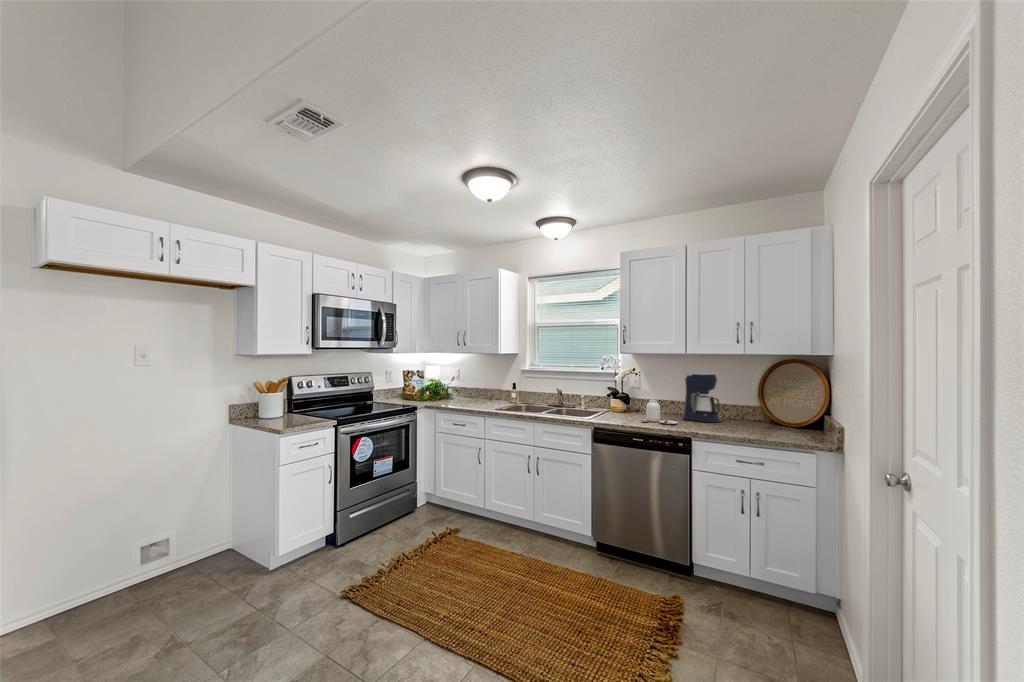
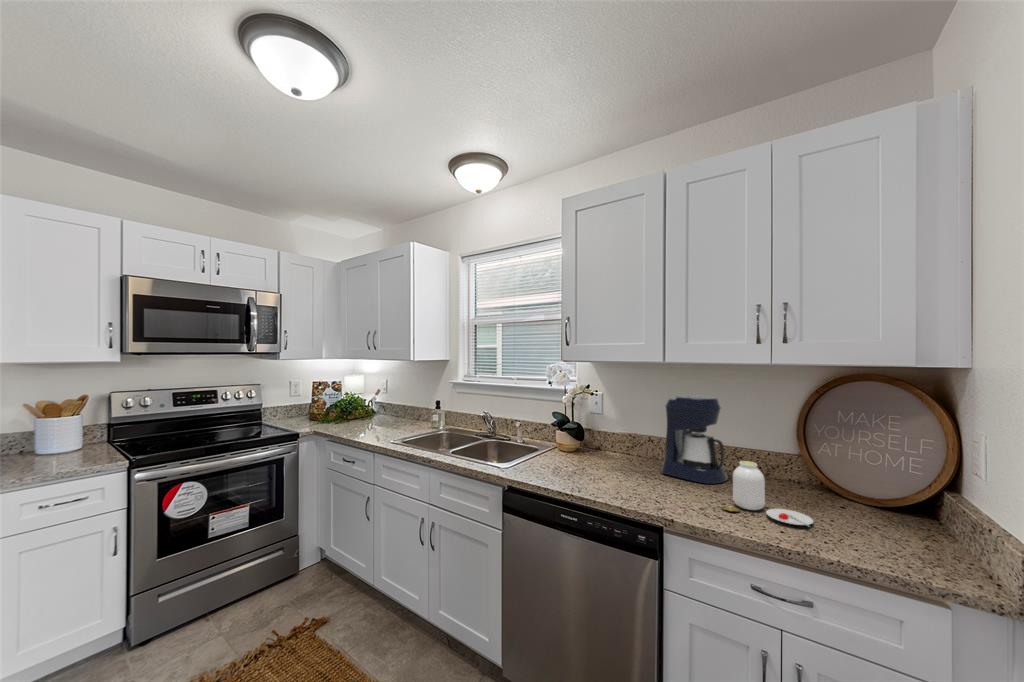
jar: present [641,400,678,424] -> present [722,461,813,527]

